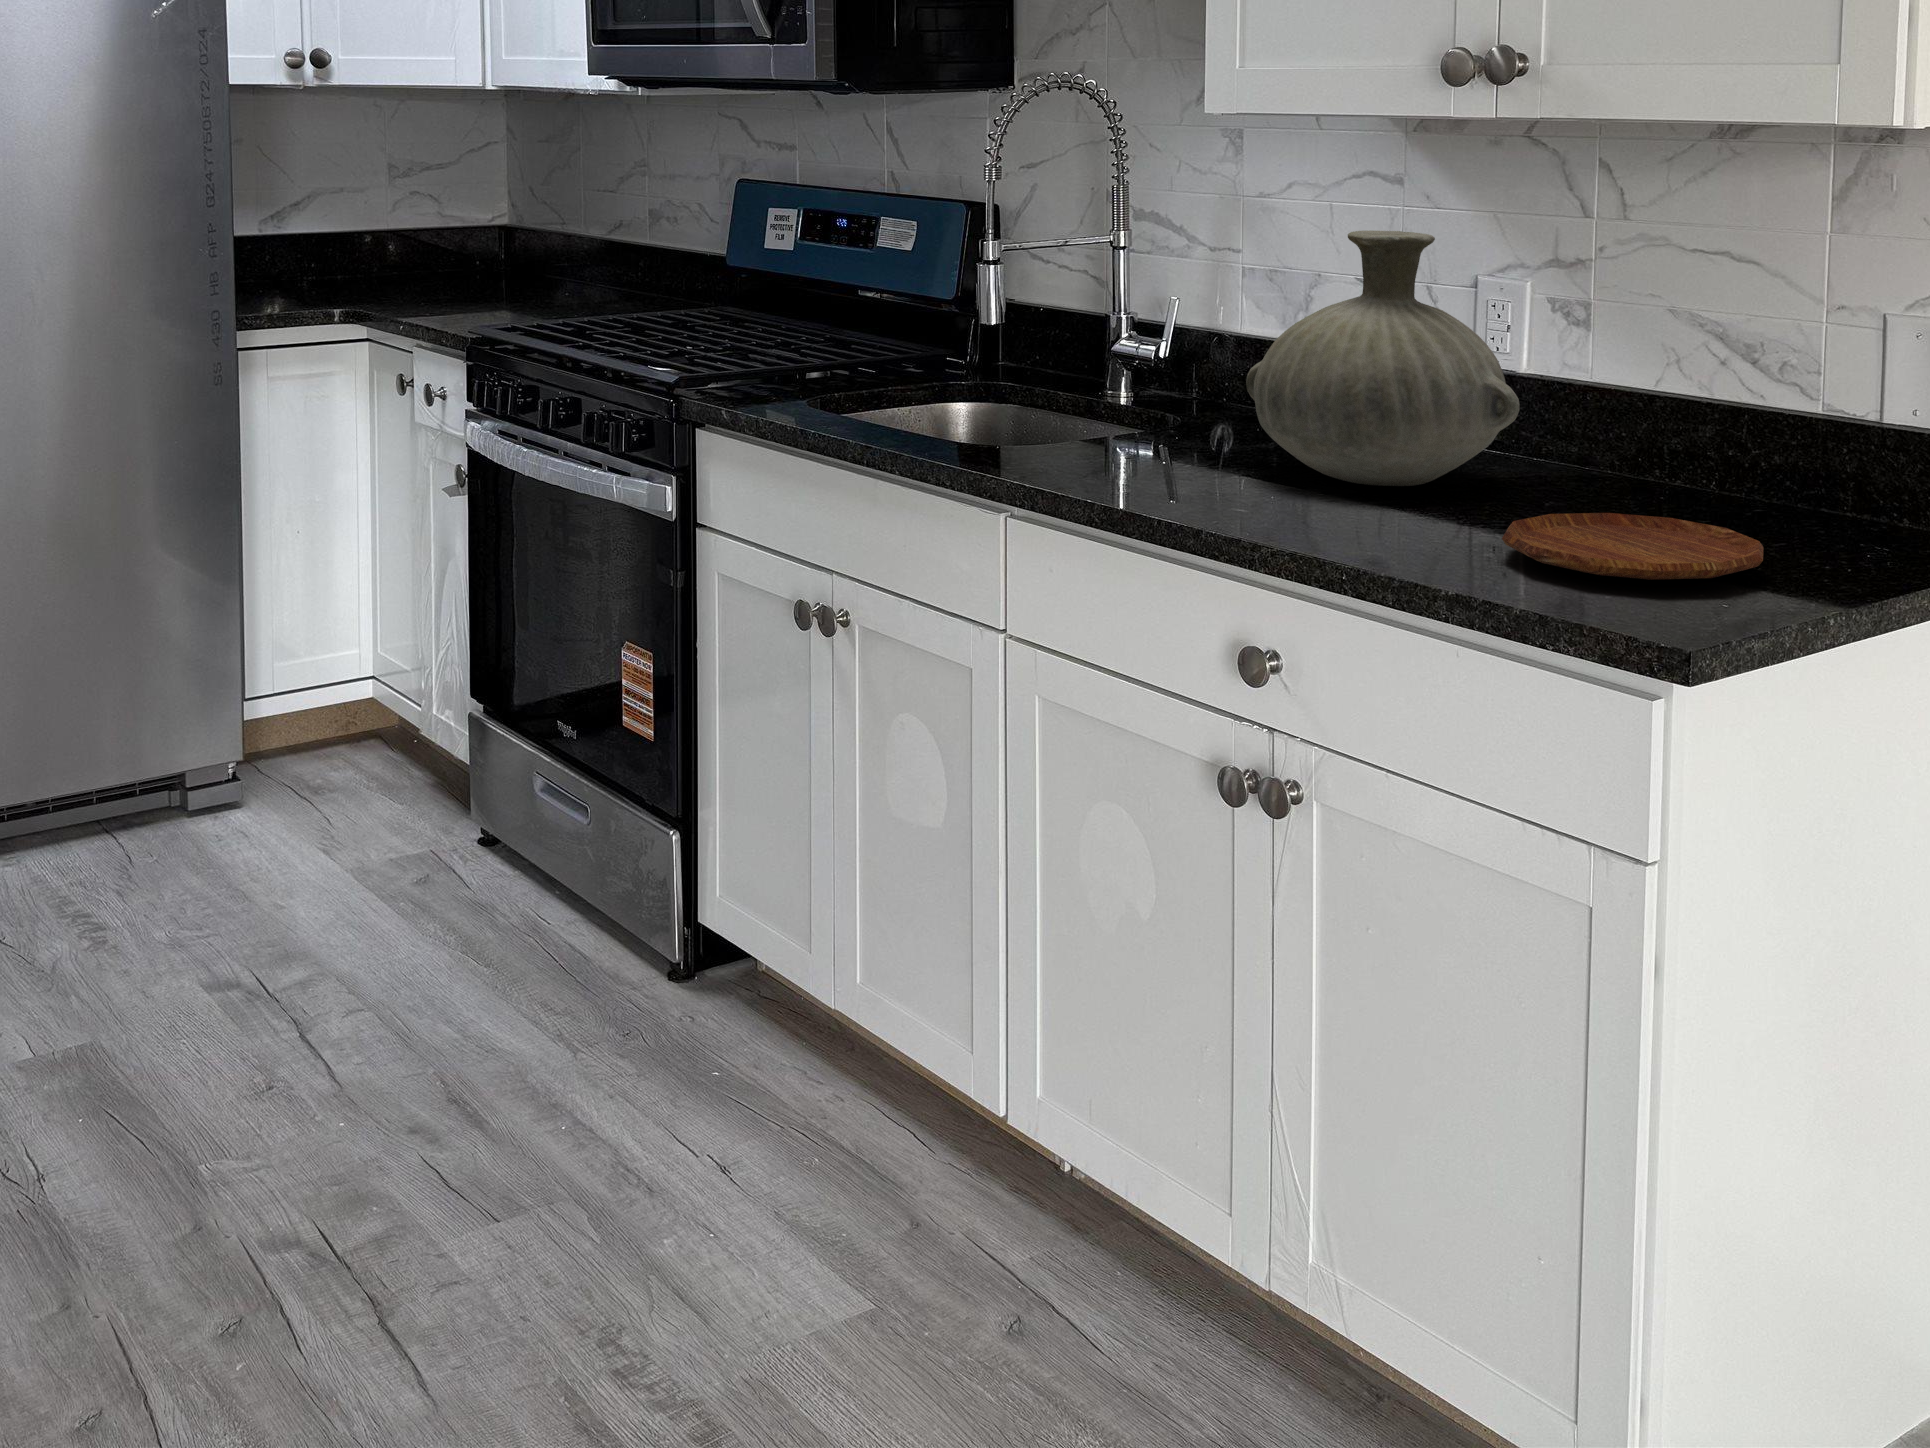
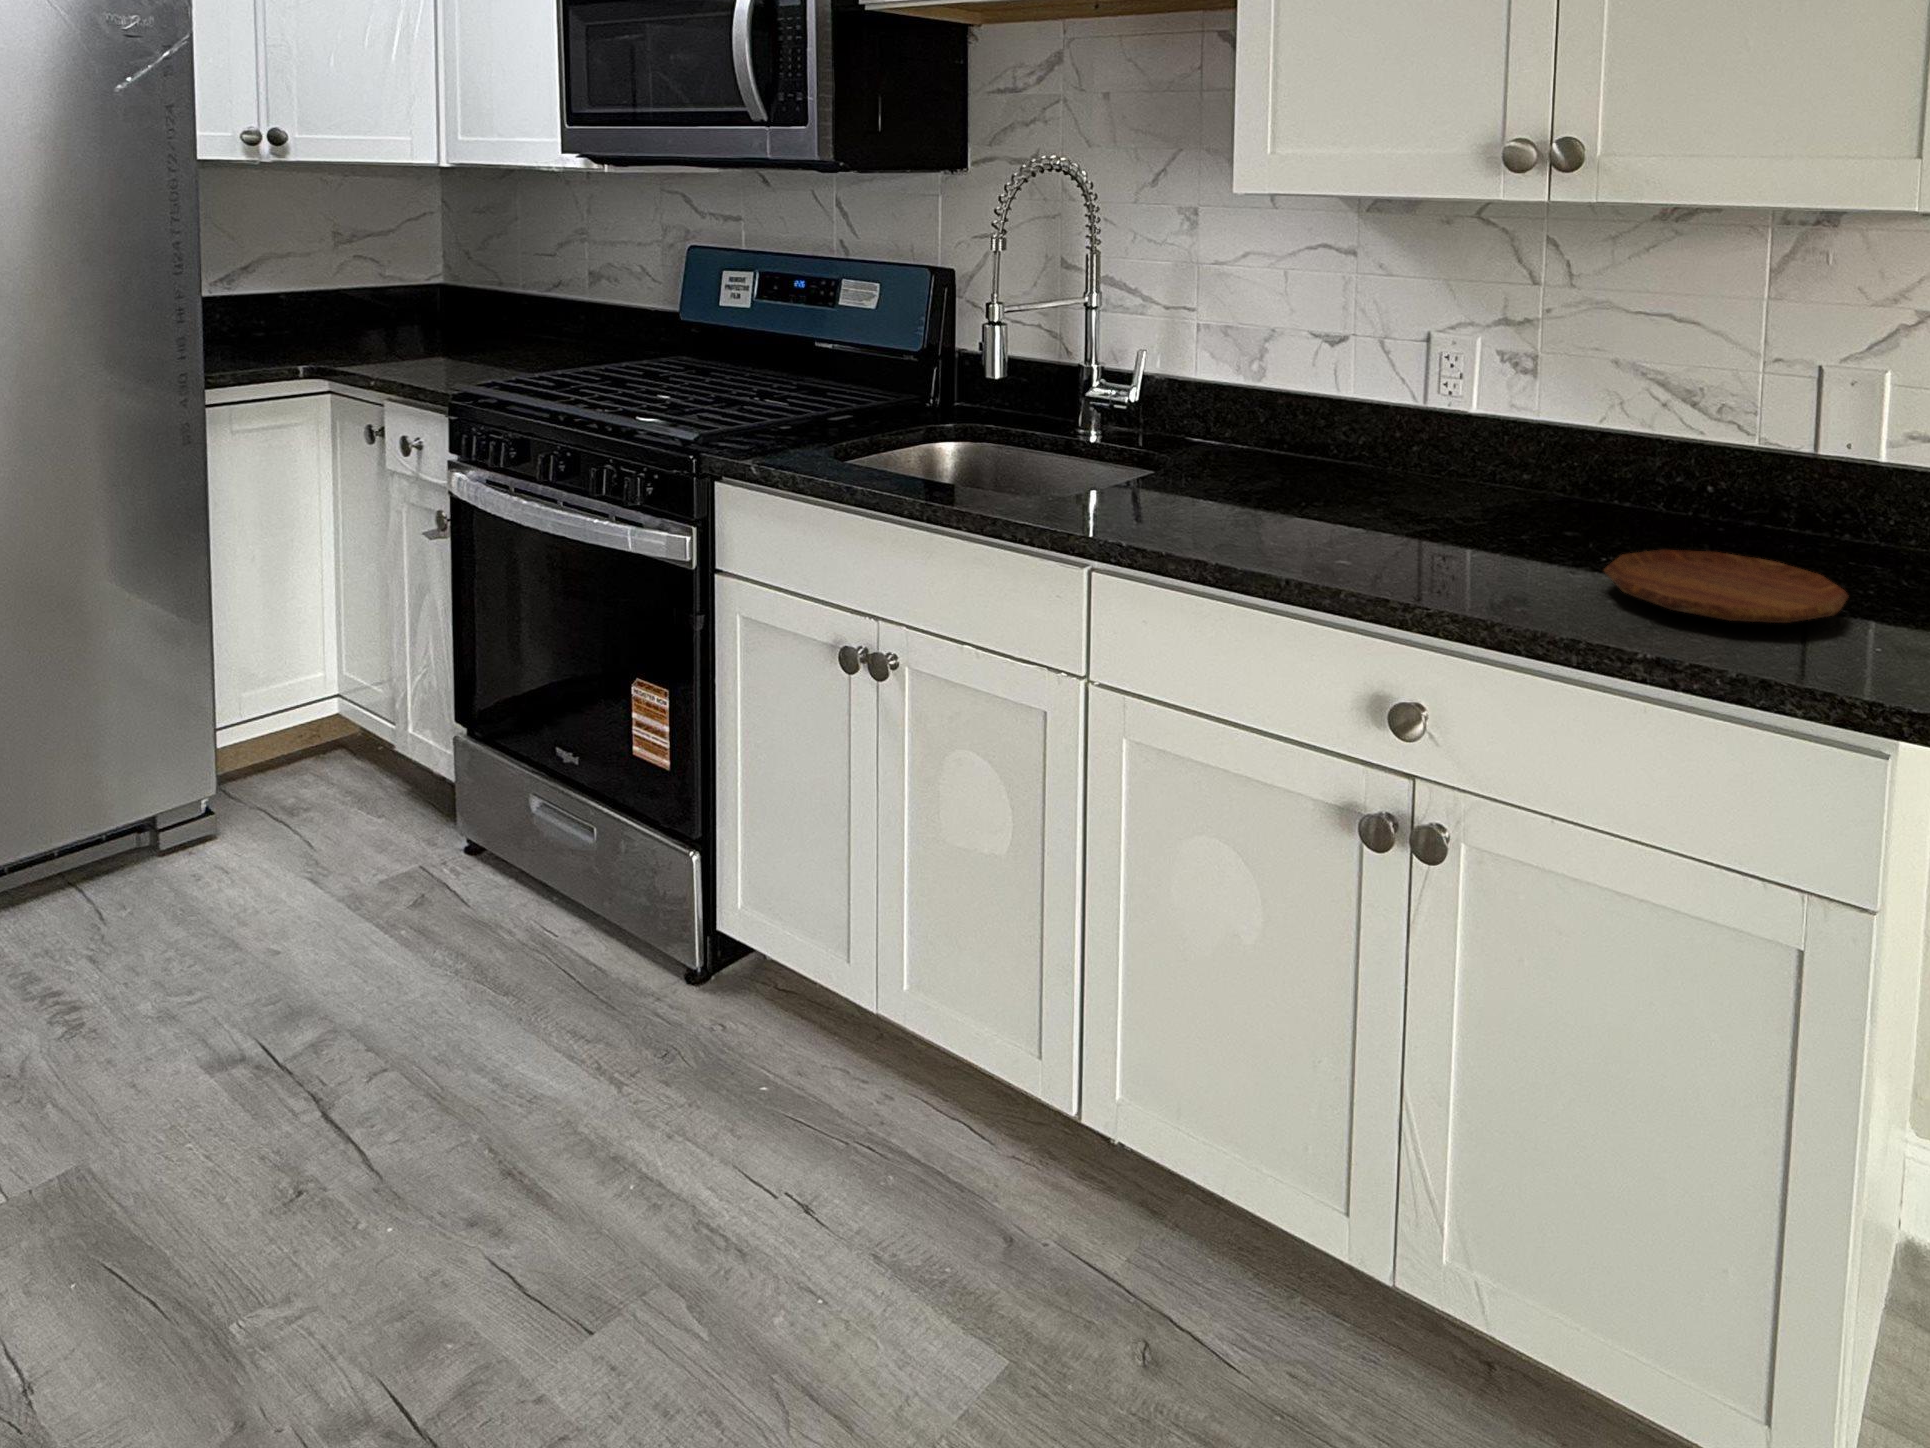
vase: present [1246,230,1520,486] -> none [1277,299,1537,523]

